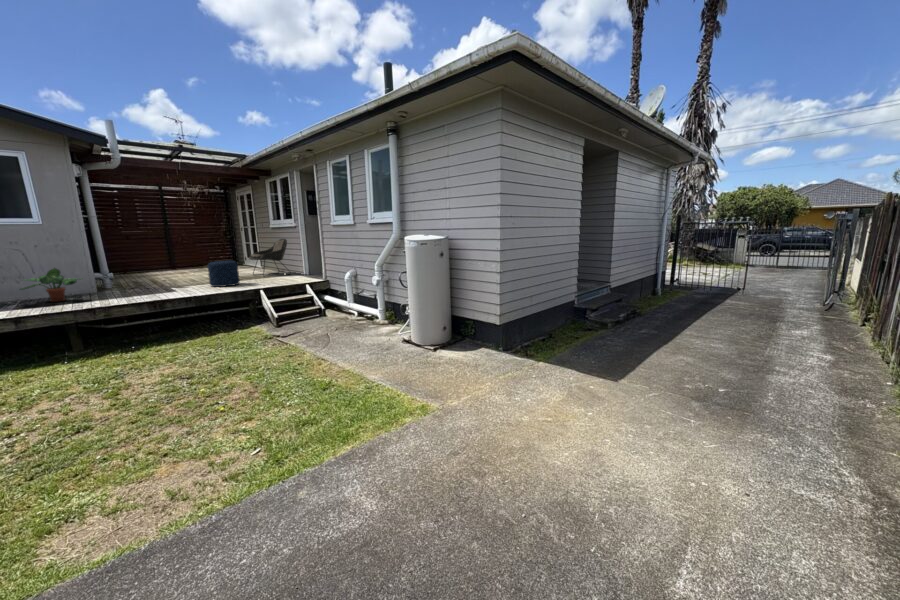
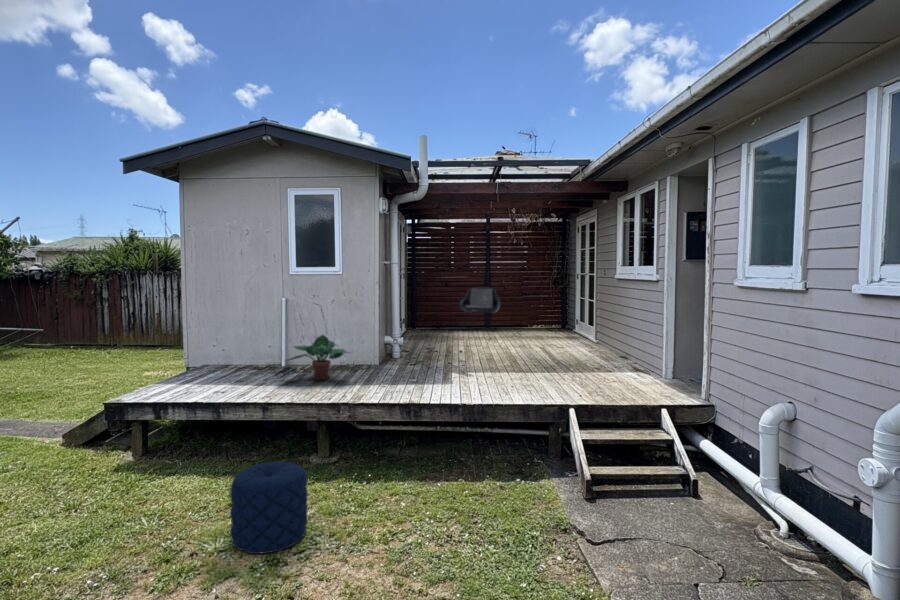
lounge chair: present [249,239,290,277] -> present [460,287,500,331]
pouf: present [208,261,240,287] -> present [230,461,307,554]

